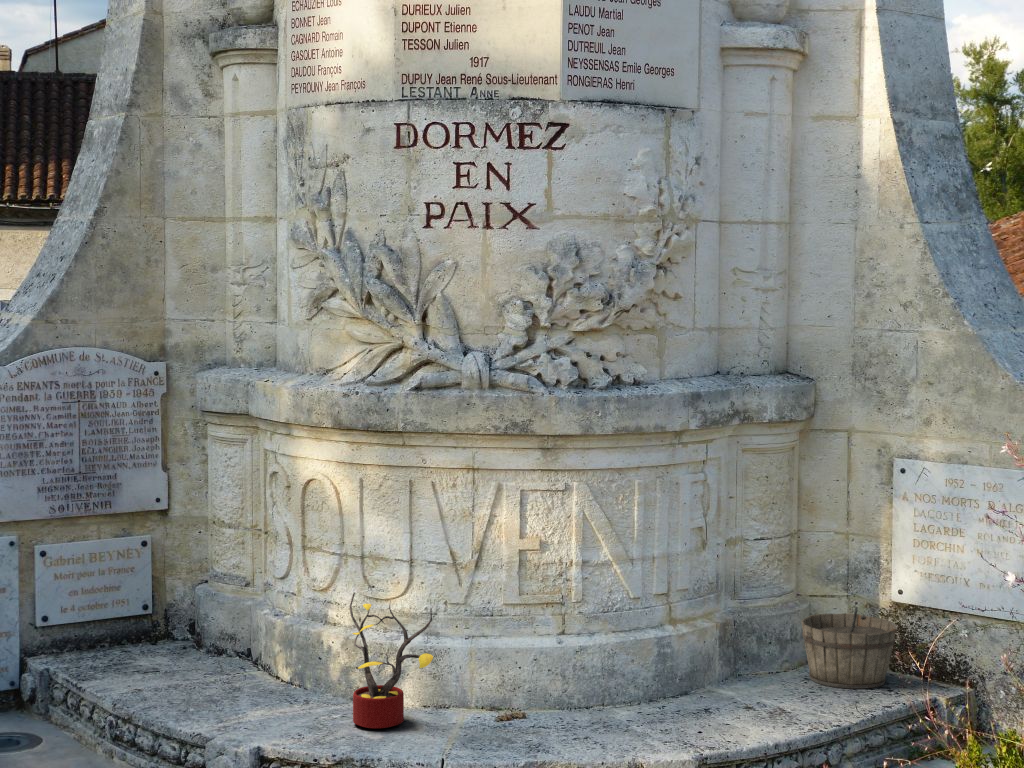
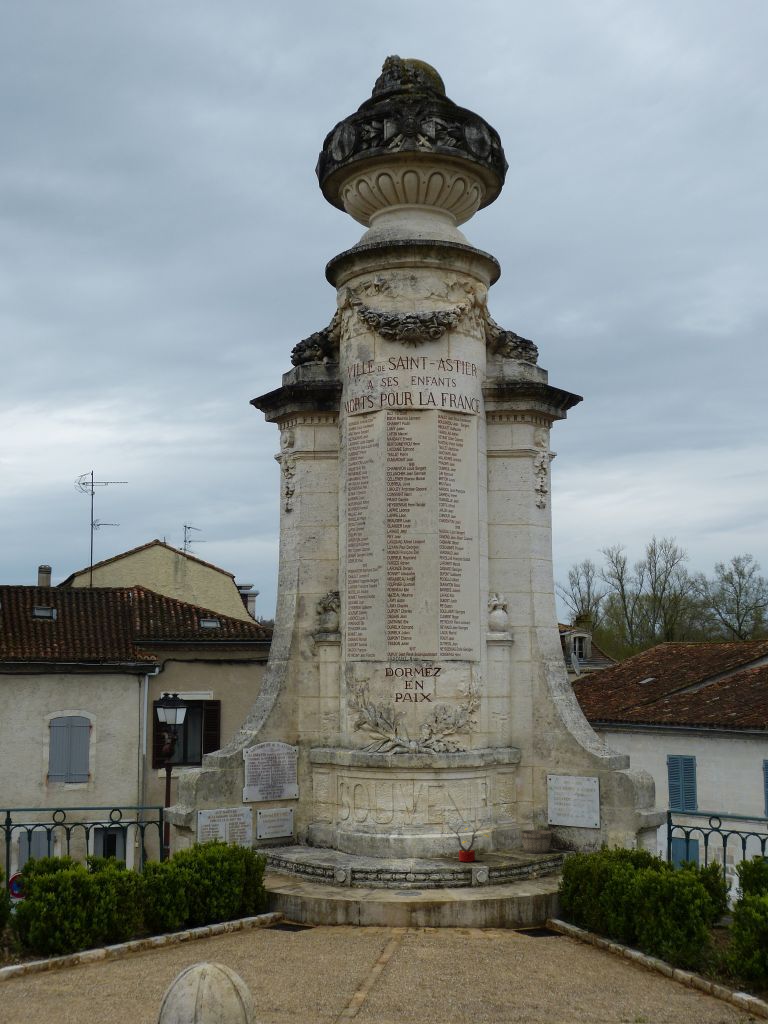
decorative plant: present [350,593,433,728] -> present [454,828,489,862]

